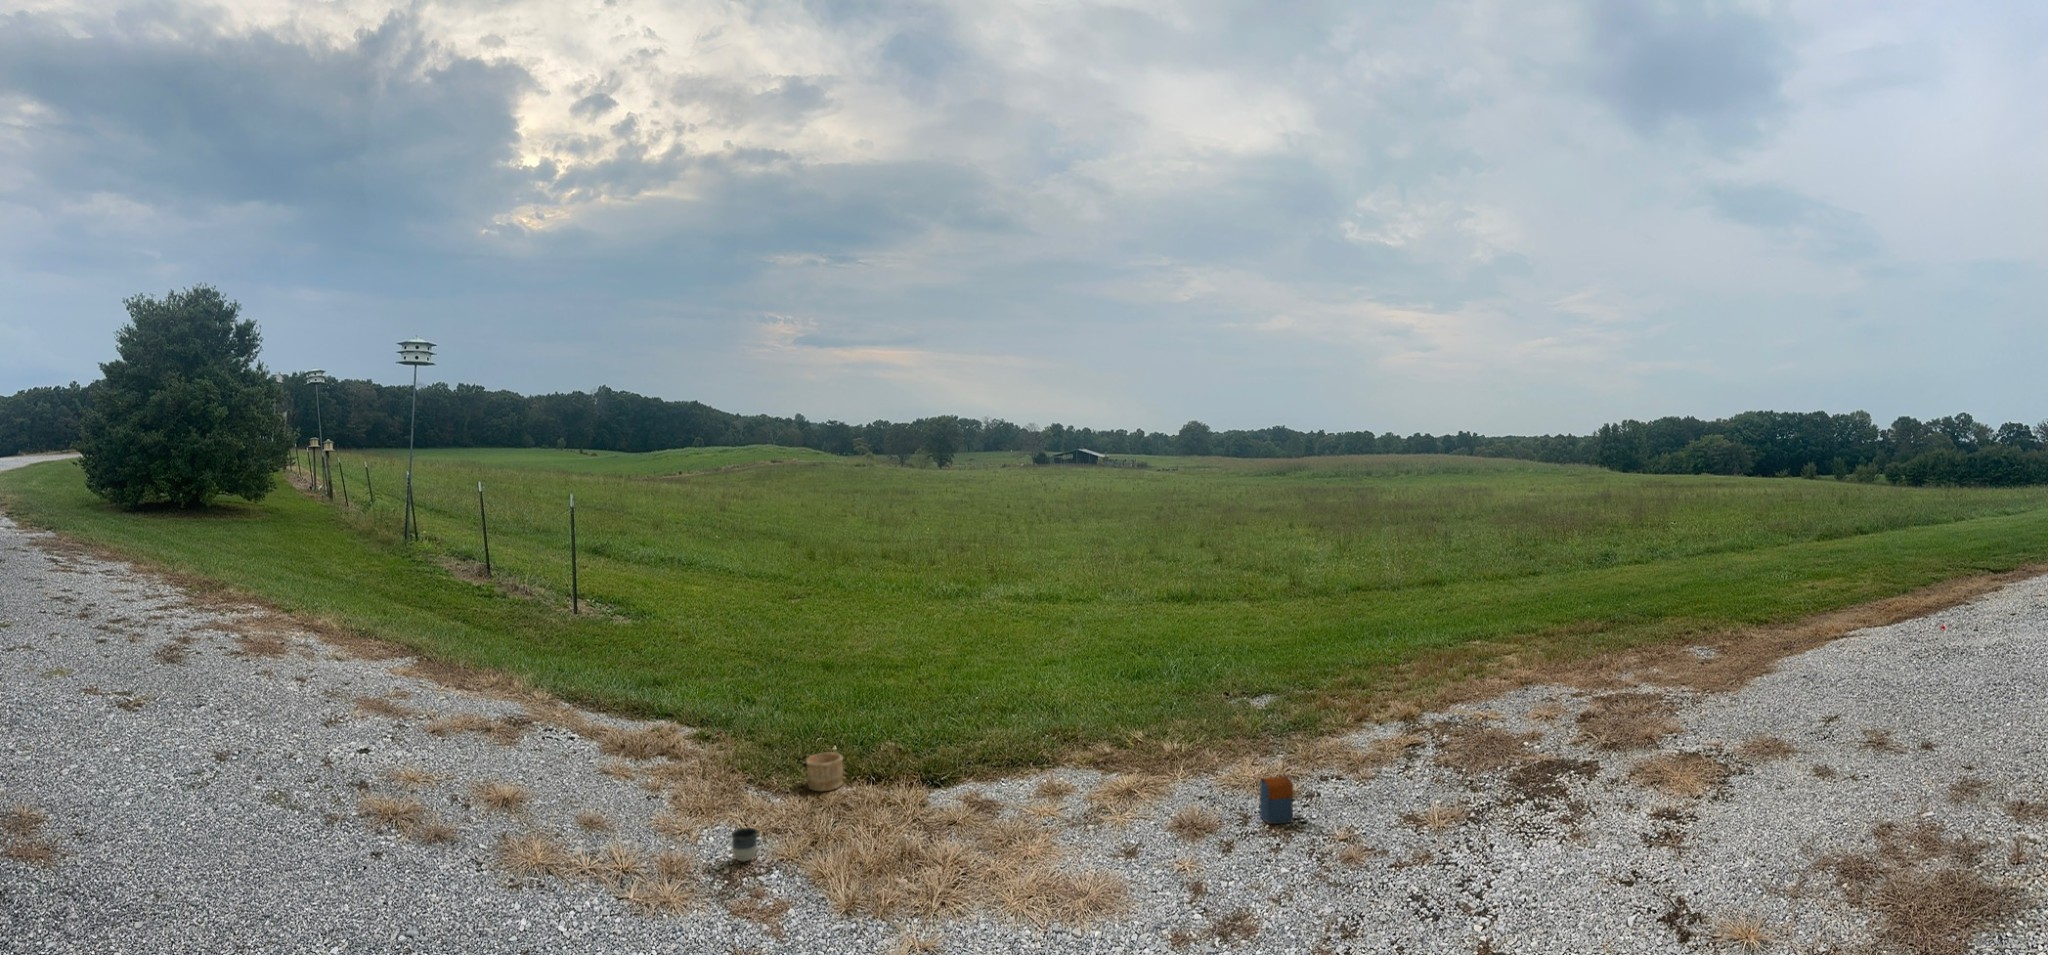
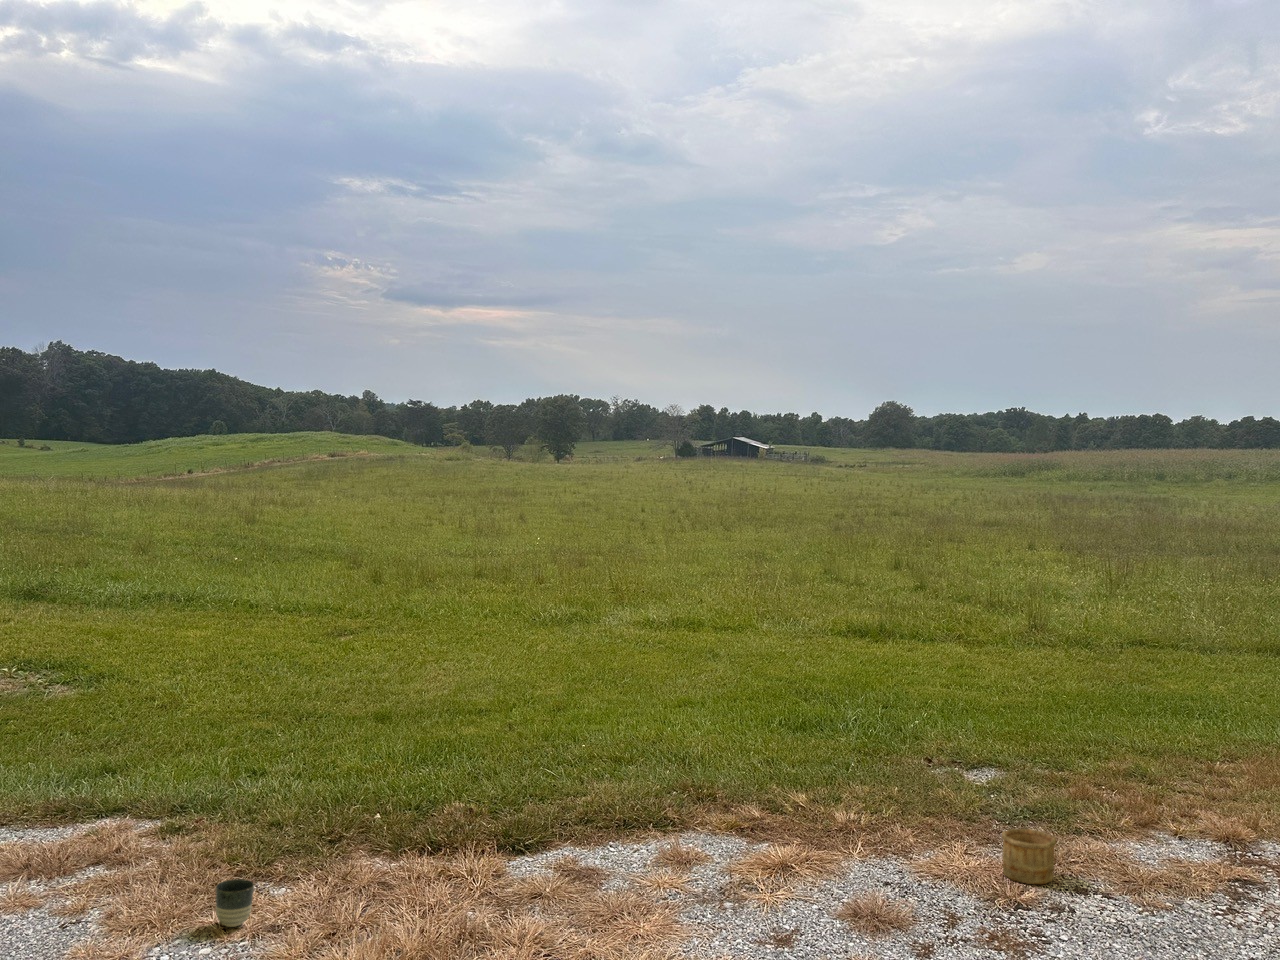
wooden bucket: present [805,752,843,791] -> present [1002,829,1056,884]
backpack: present [1260,776,1294,824] -> none [971,858,1023,926]

